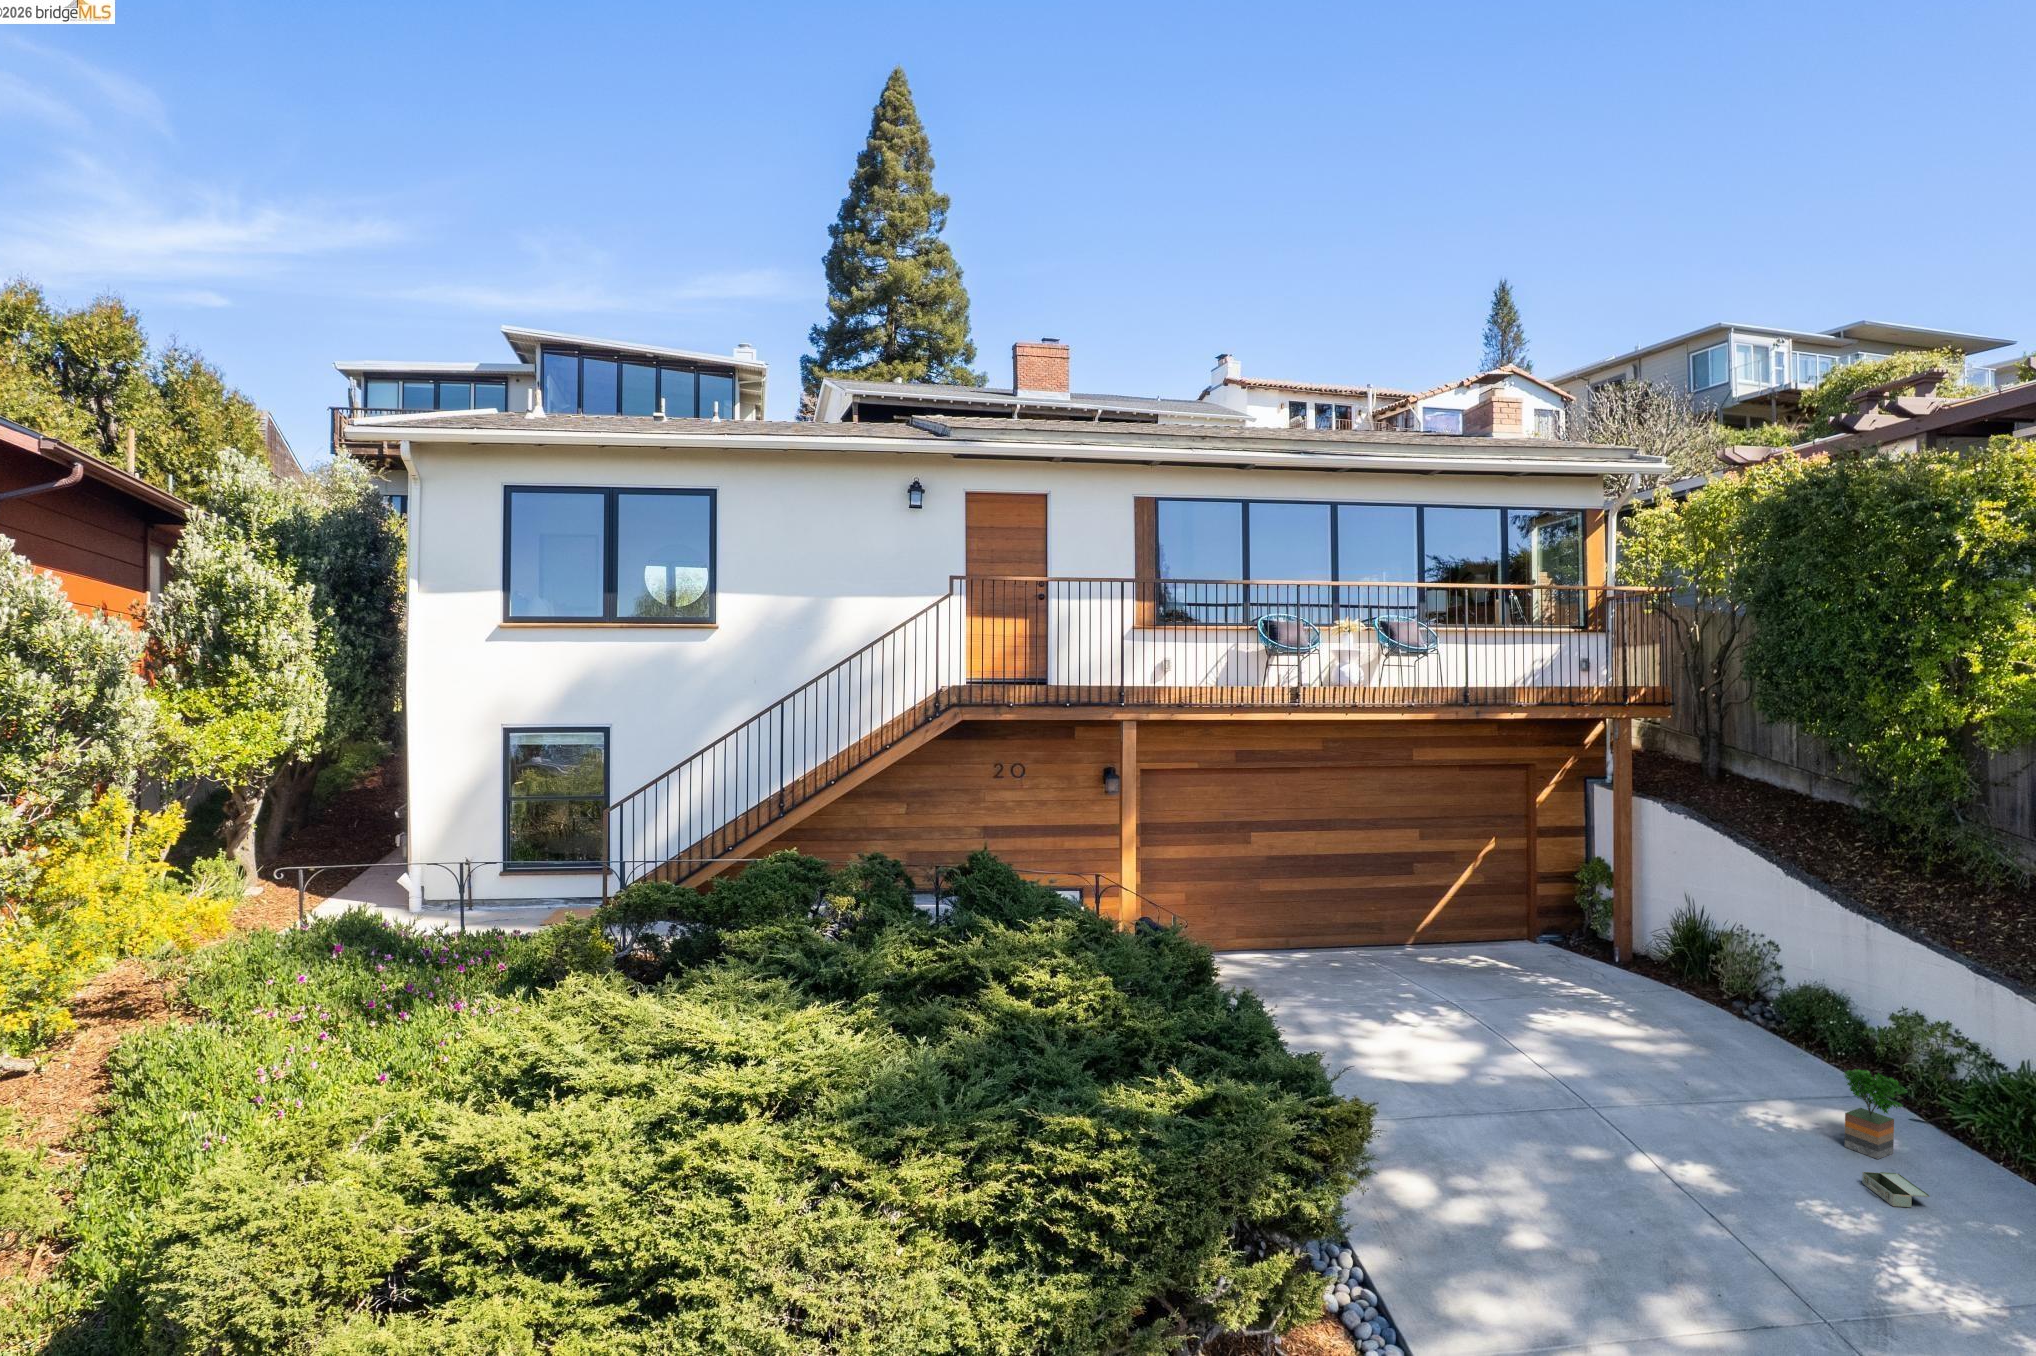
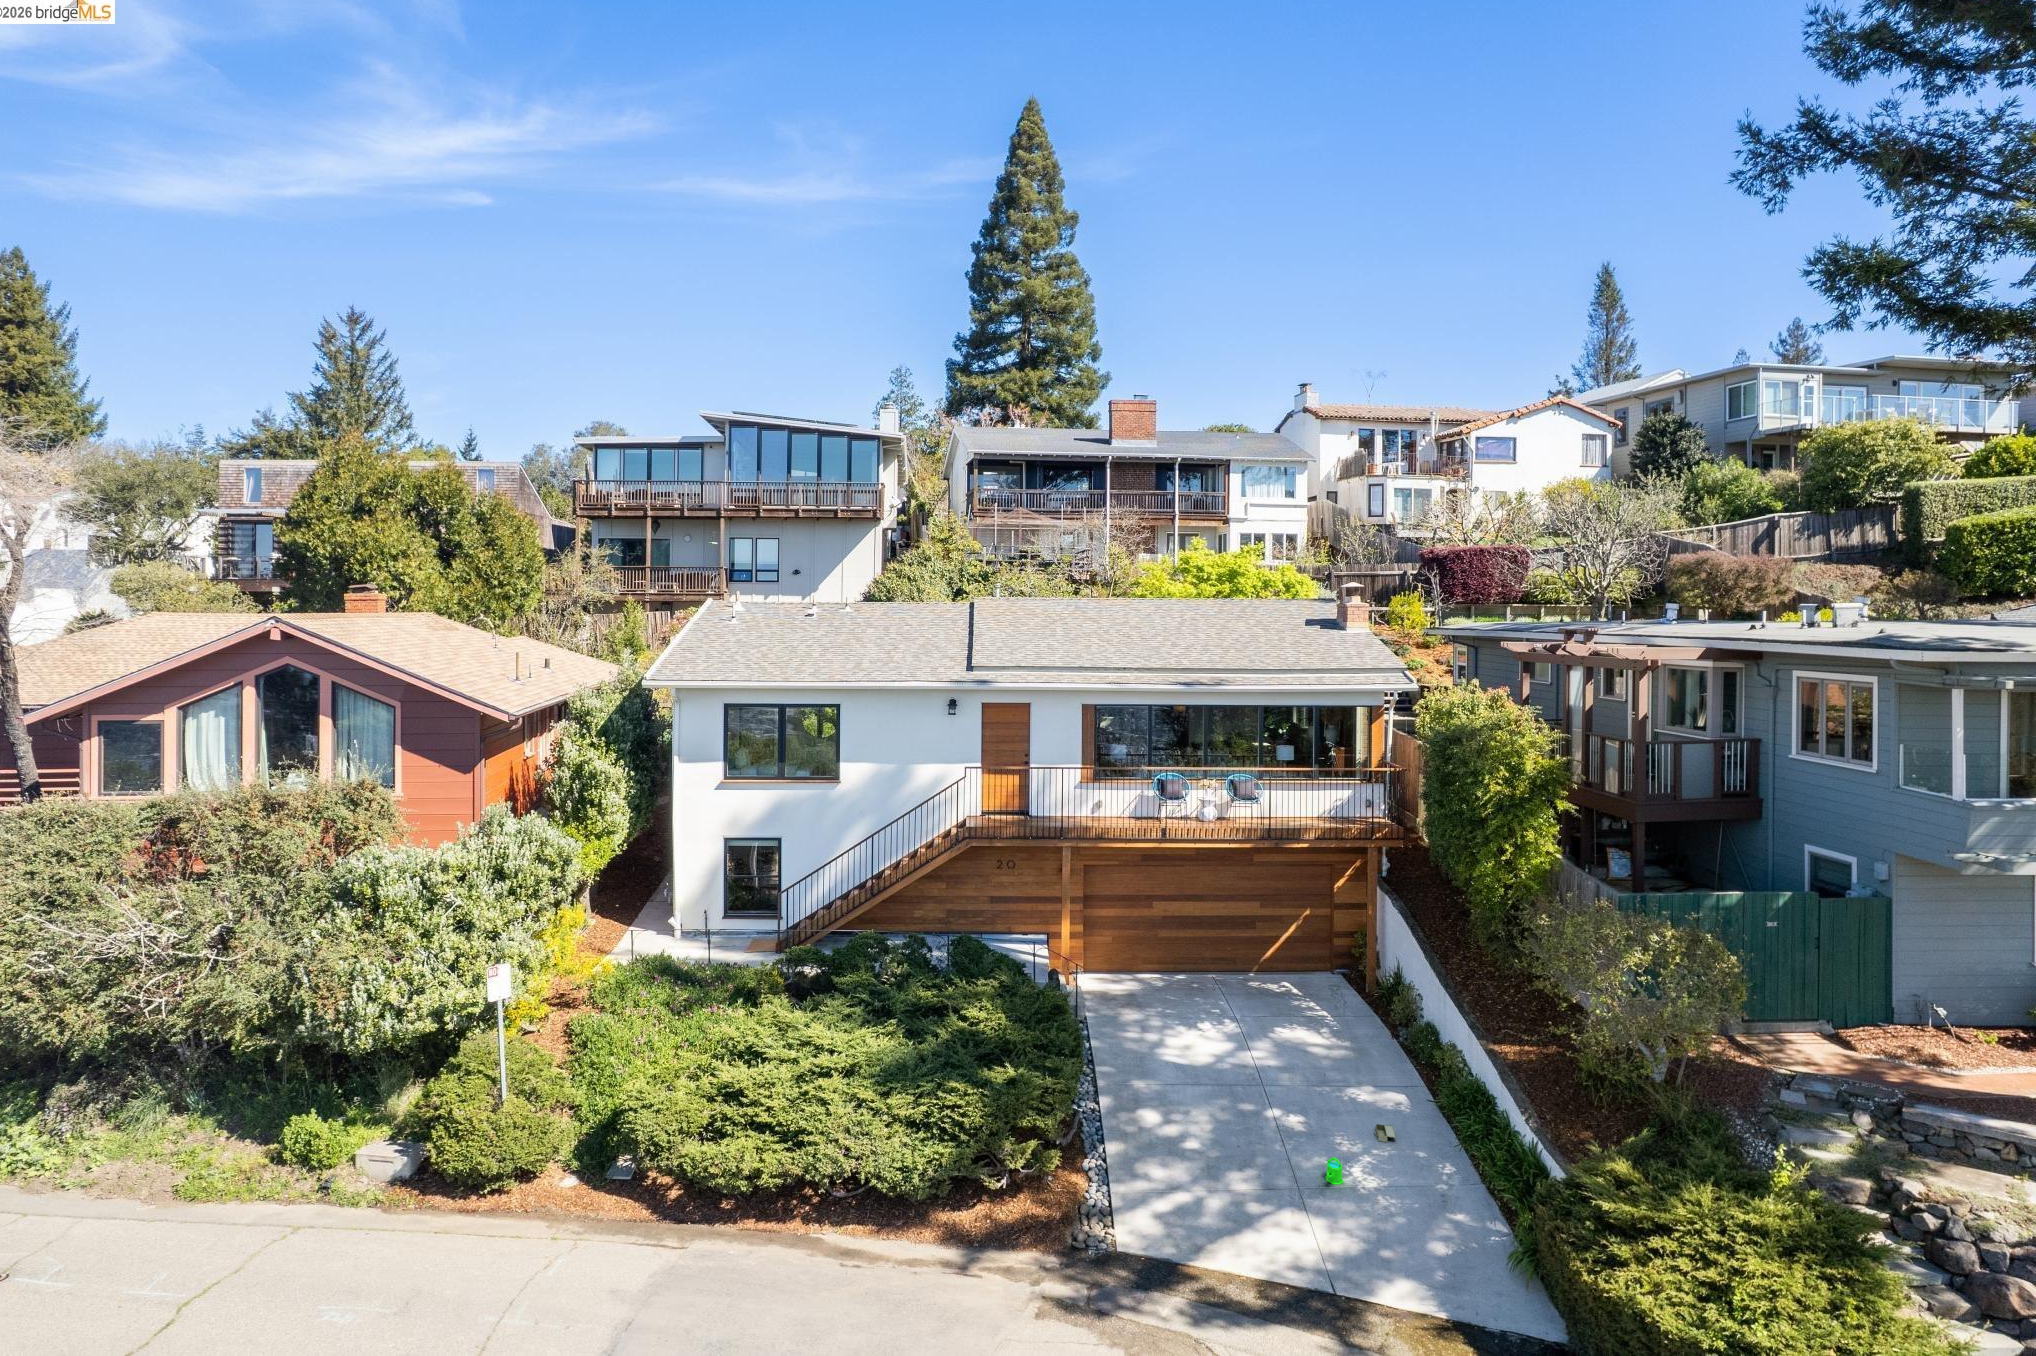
potted tree: present [1844,1069,1907,1159] -> none [1386,1072,1416,1118]
watering can: none [1871,1247,1922,1310] -> present [1325,1157,1343,1185]

